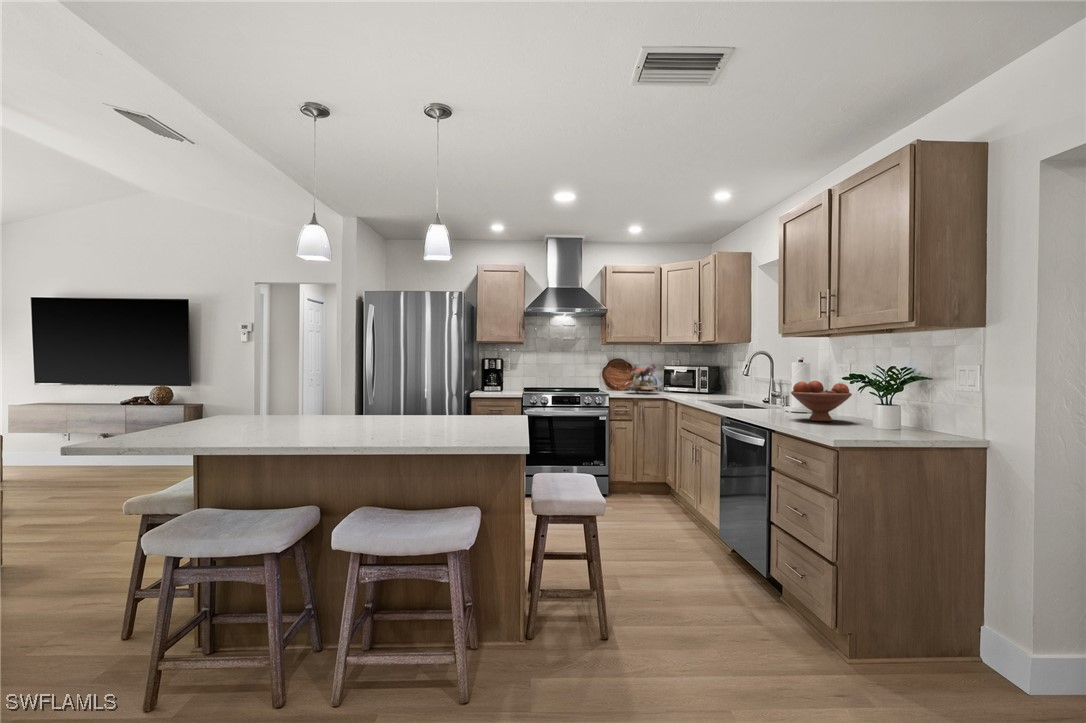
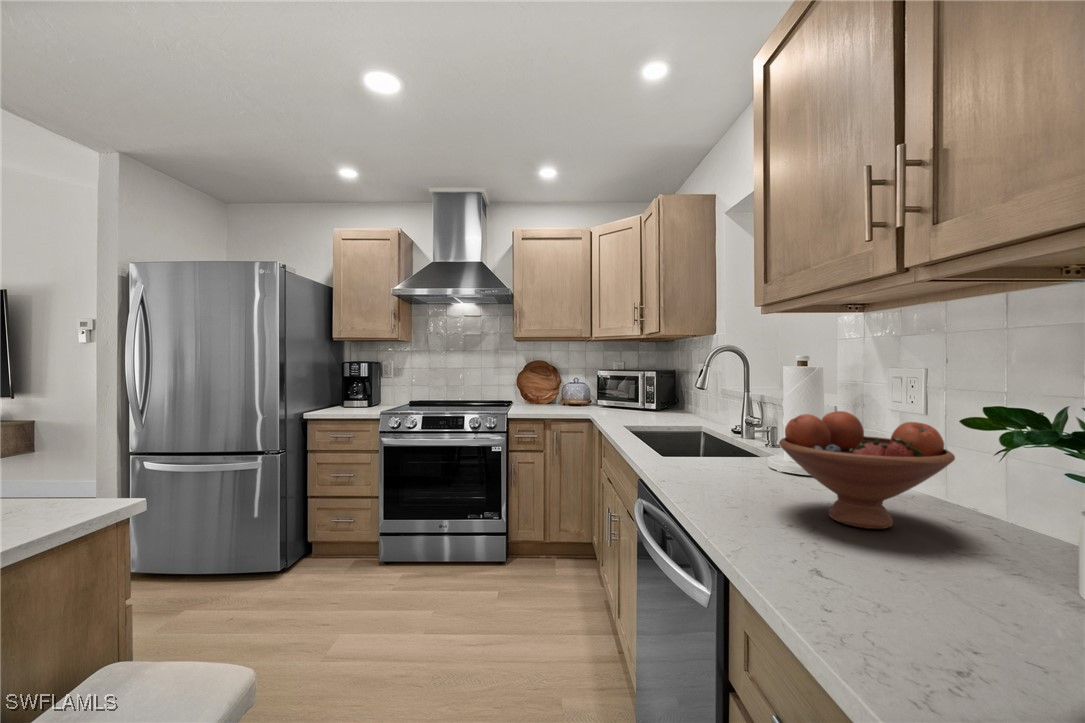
flower arrangement: present [628,364,660,392] -> none [535,366,591,411]

